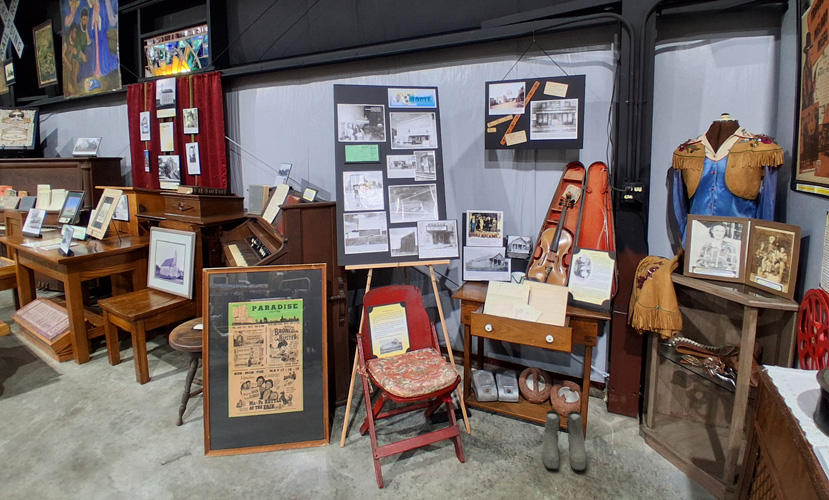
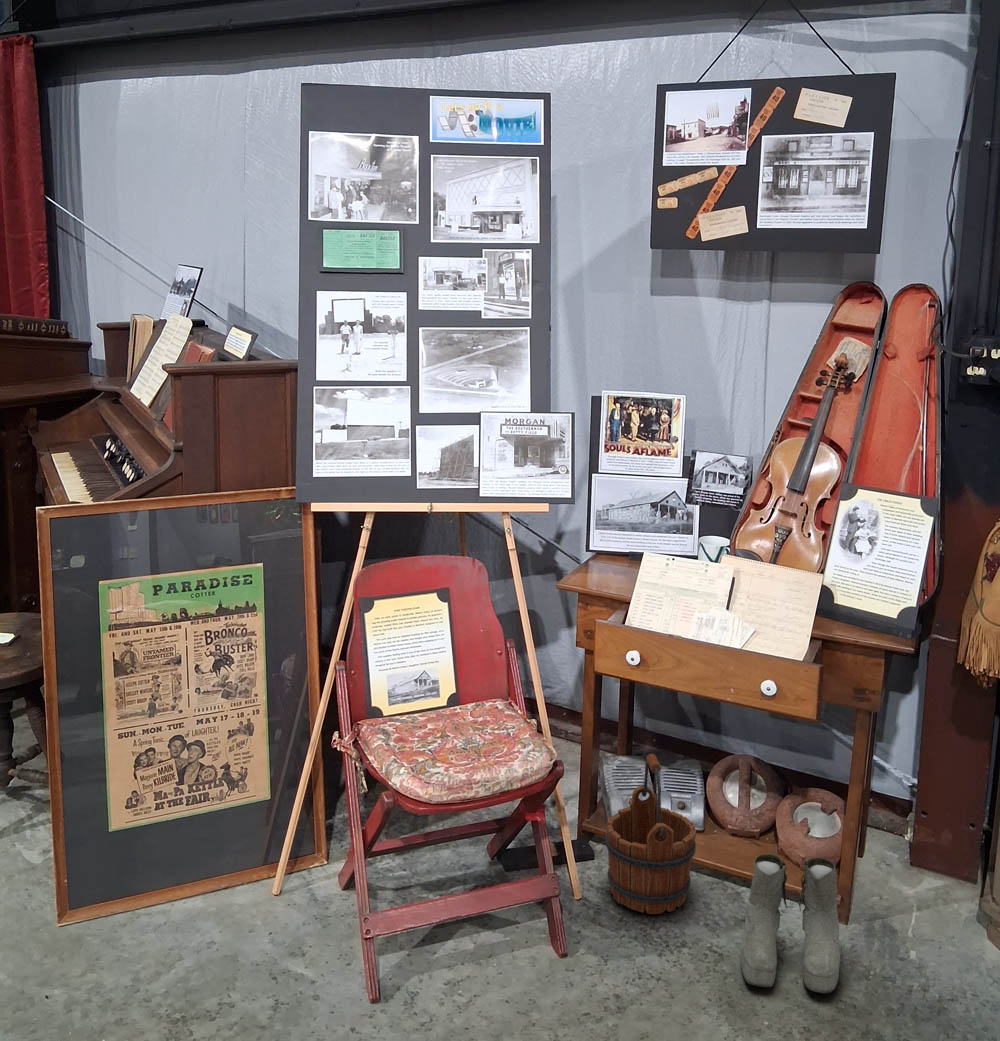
wooden bucket: none [479,369,518,440] -> present [606,754,696,914]

